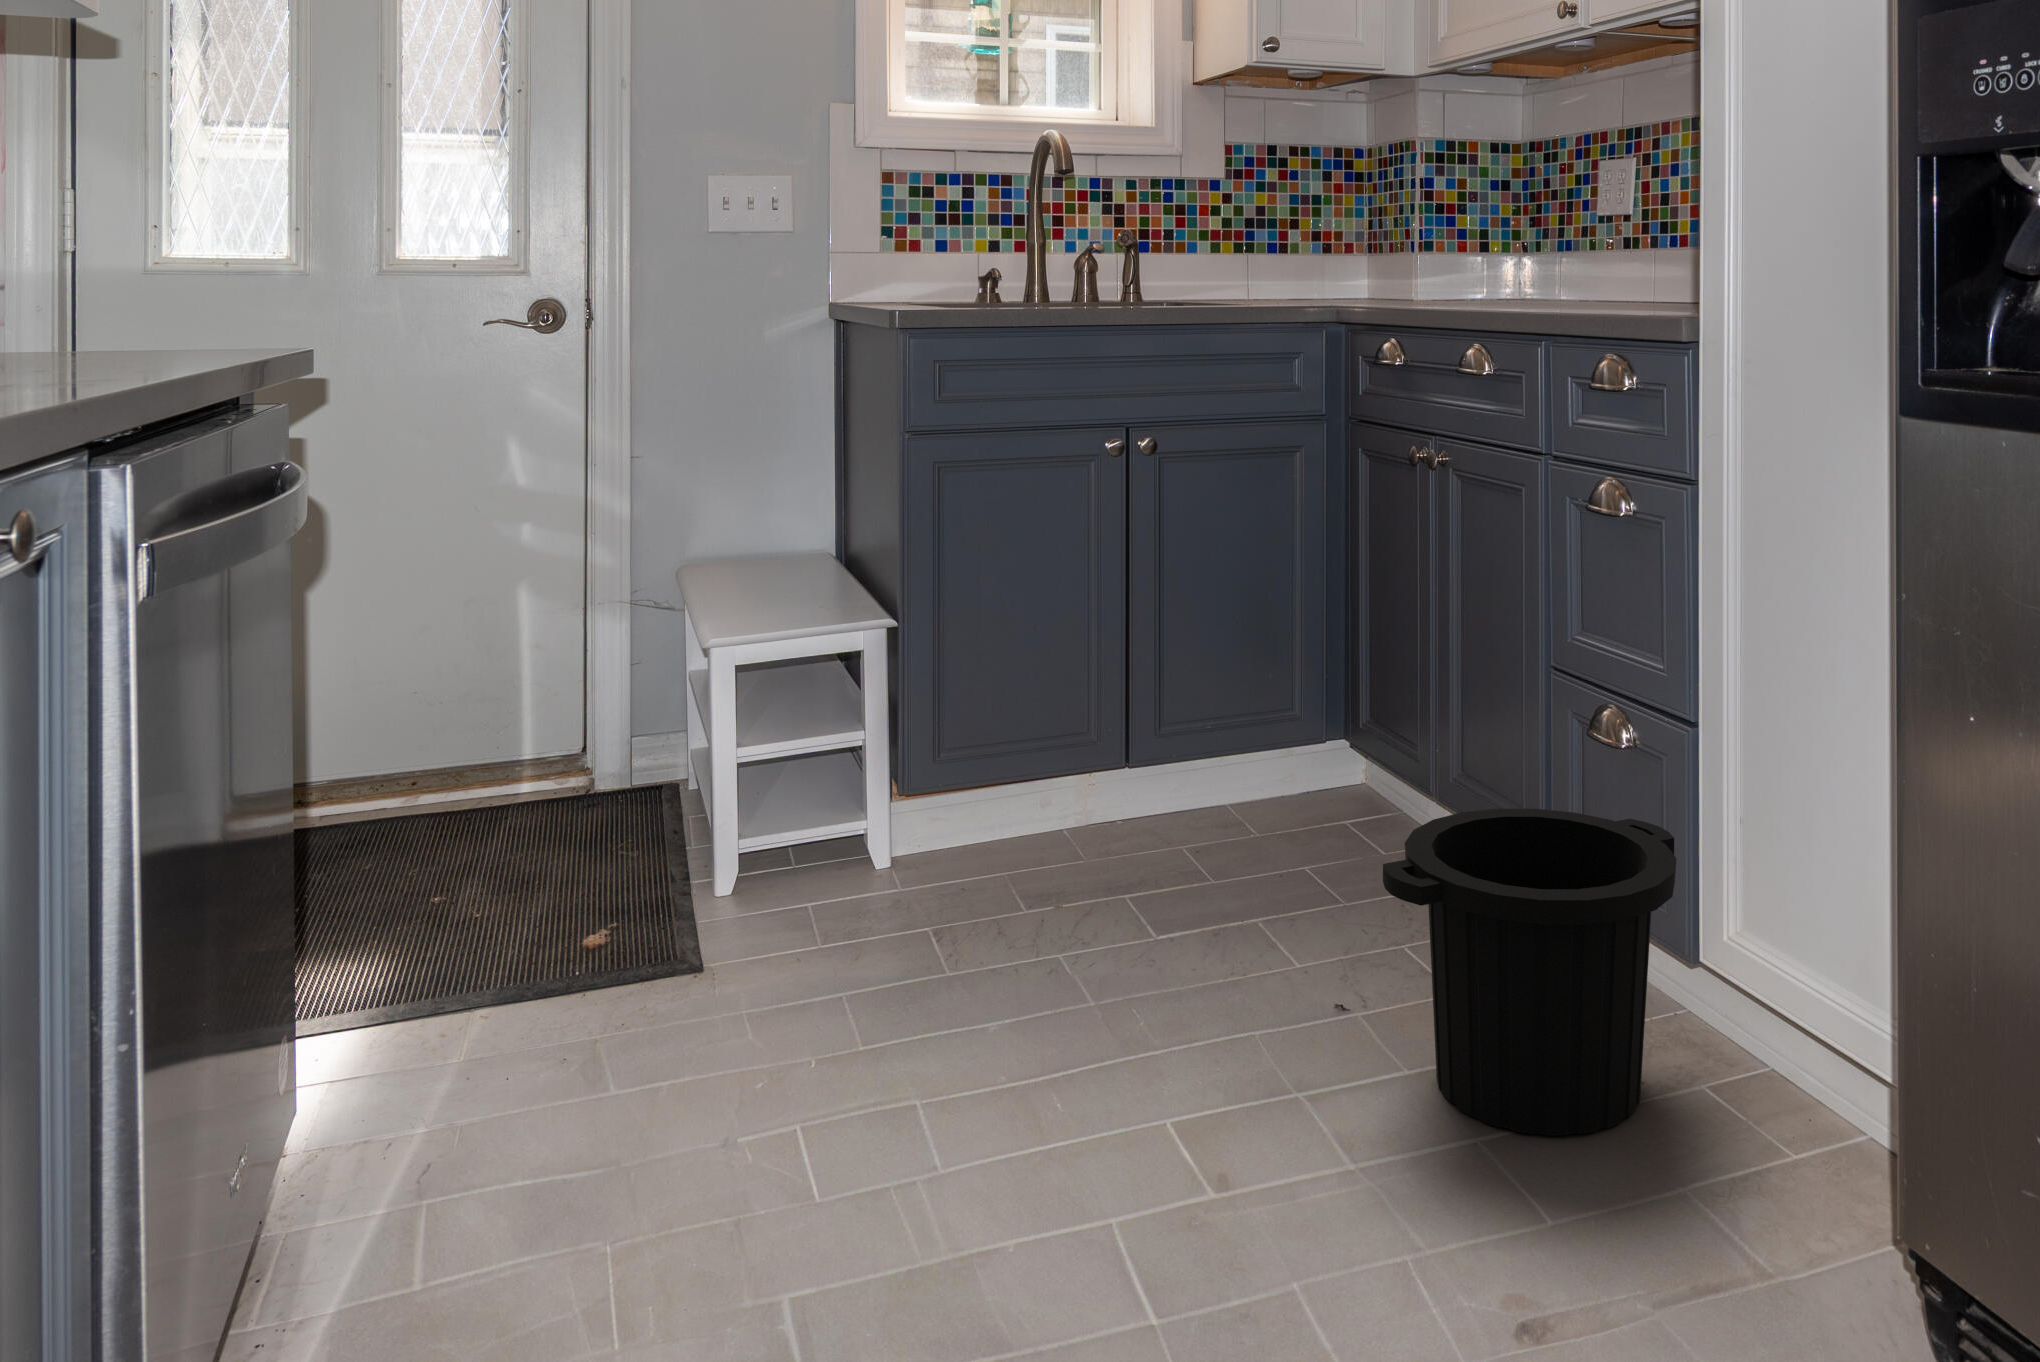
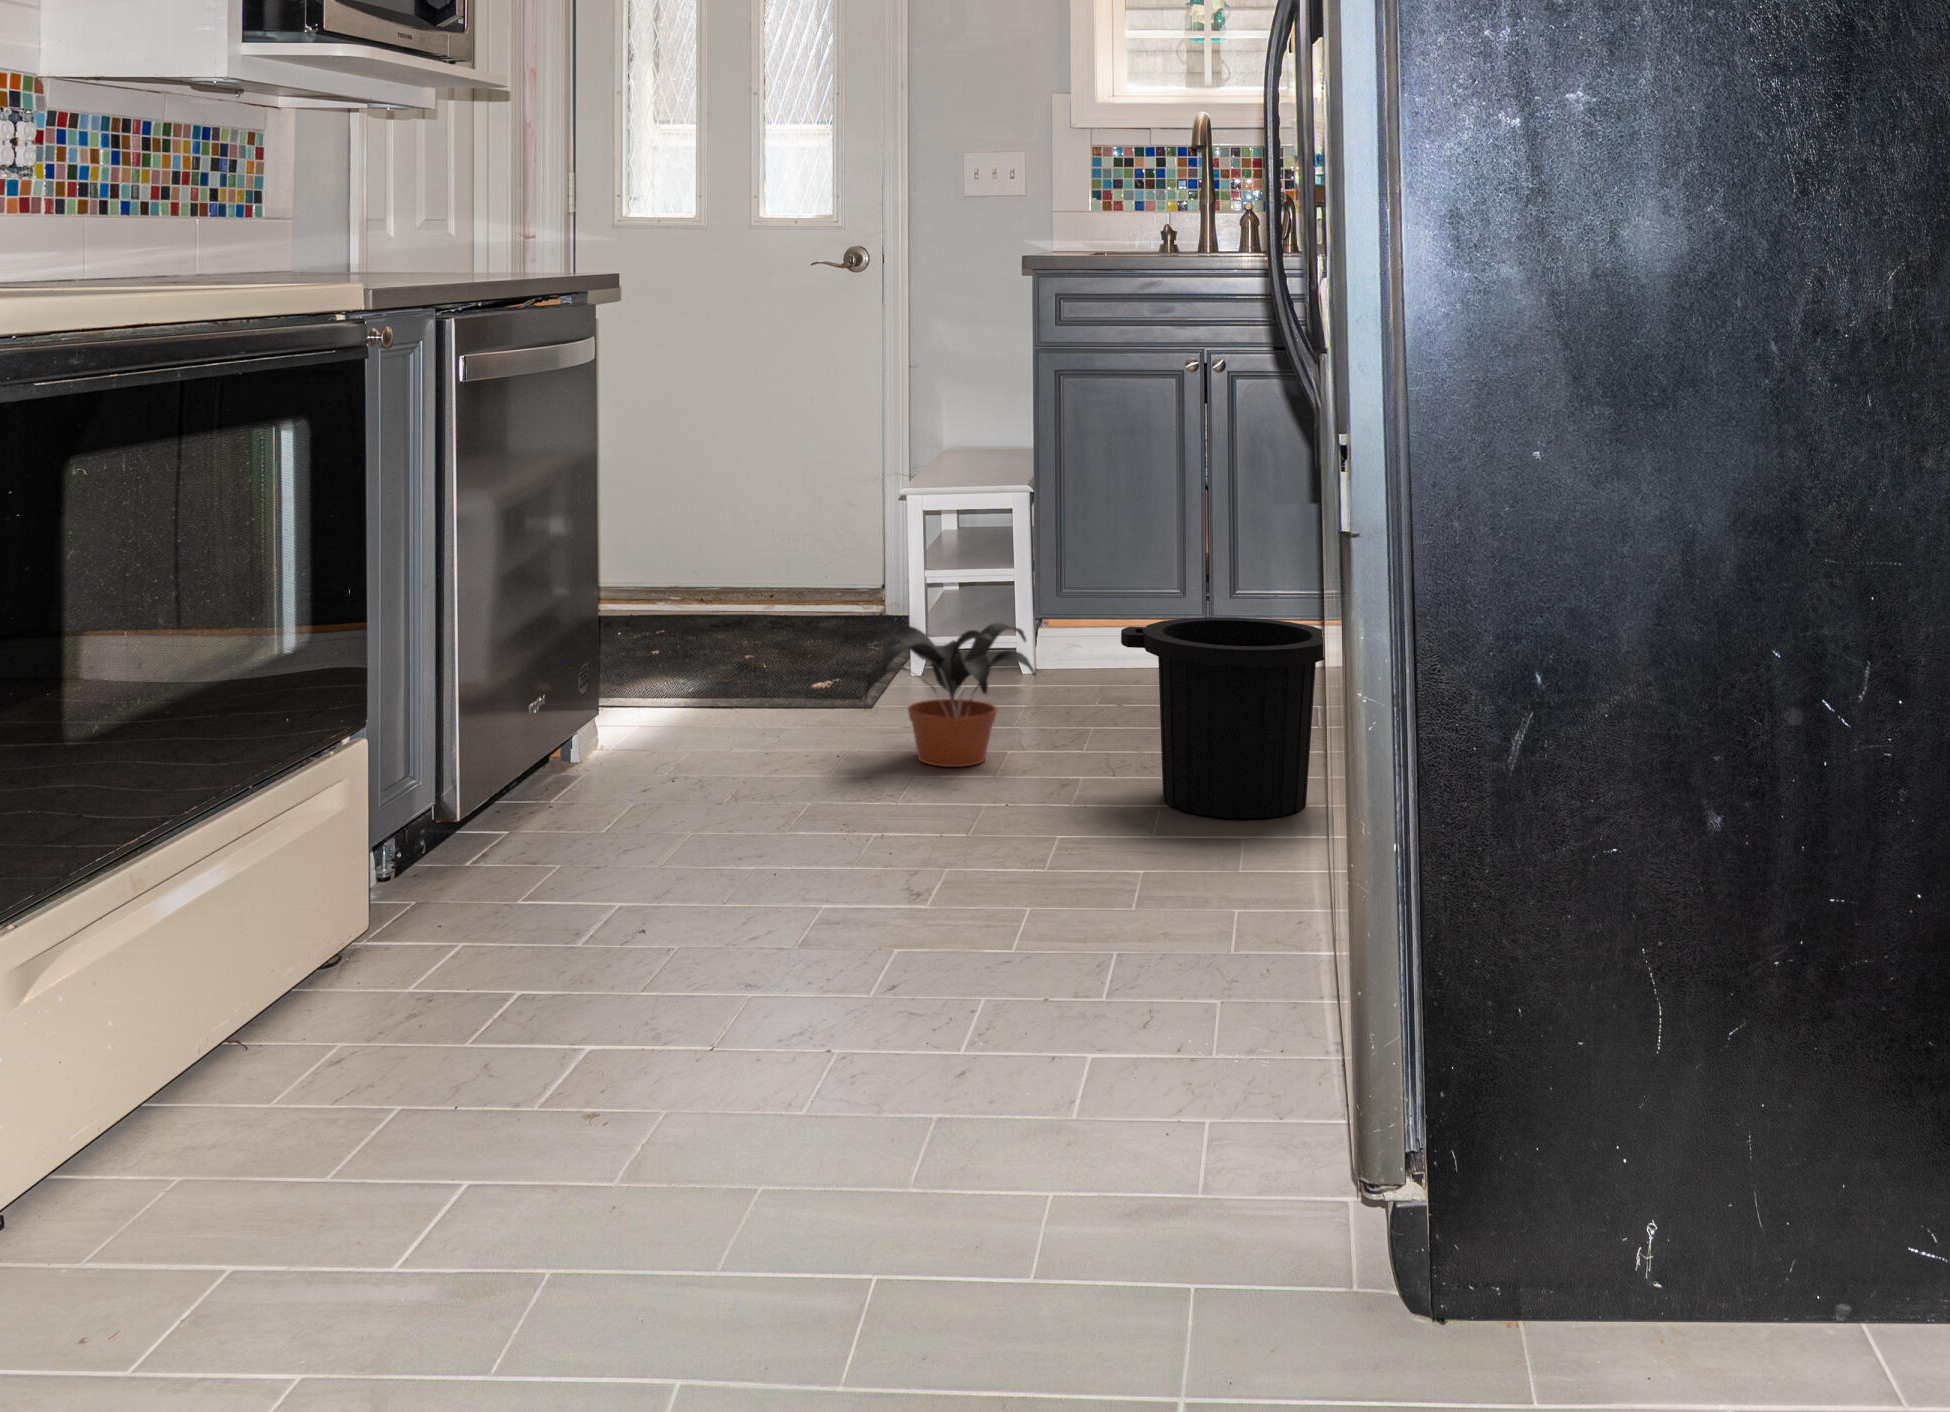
potted plant: none [932,868,1200,1128] -> present [865,623,1036,767]

